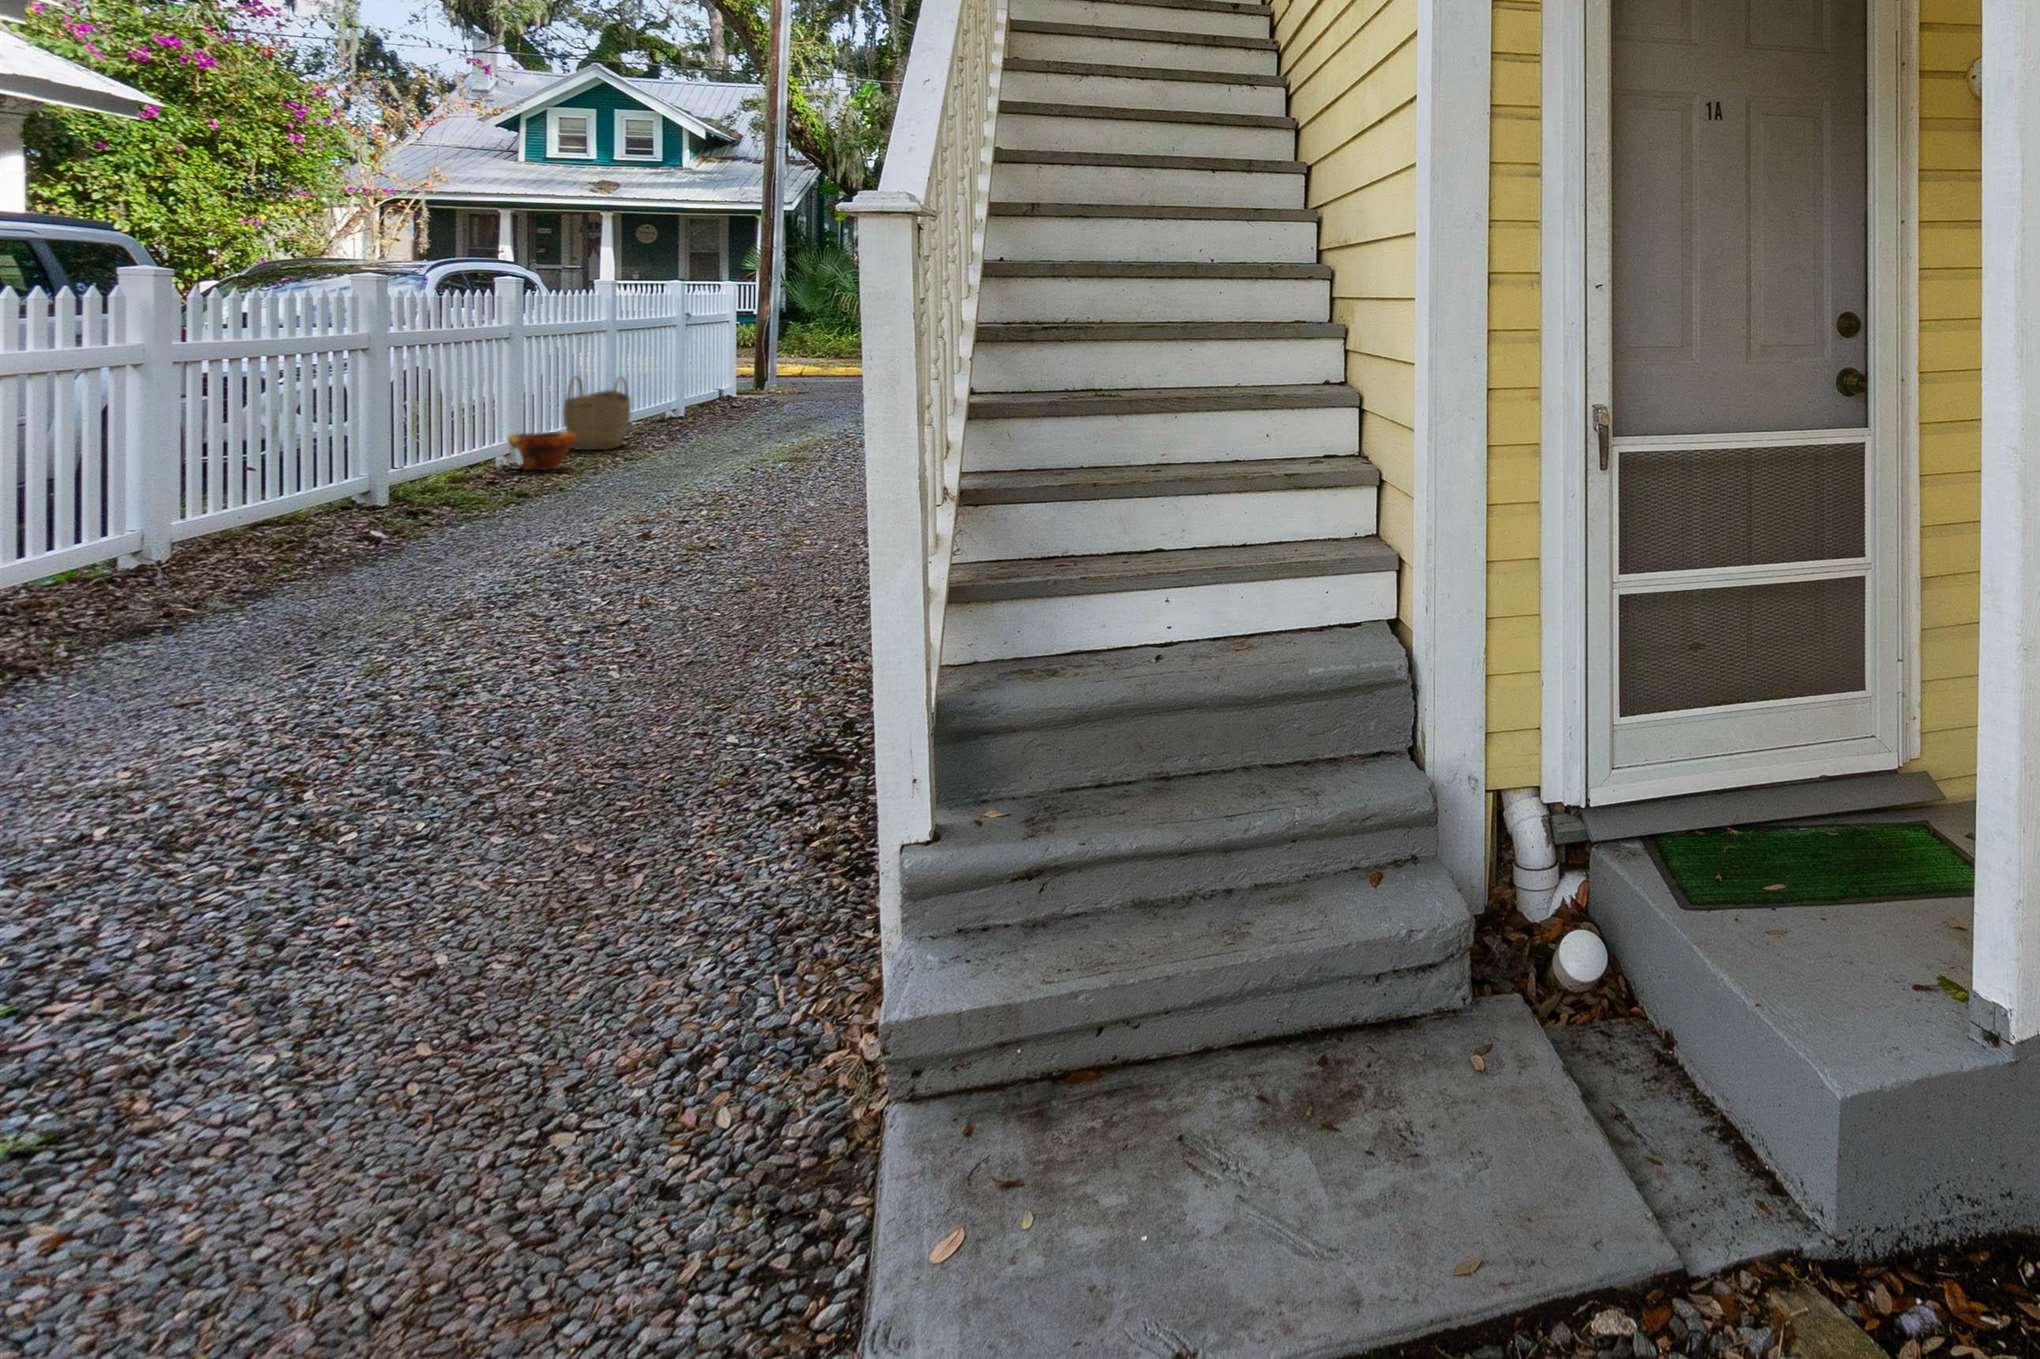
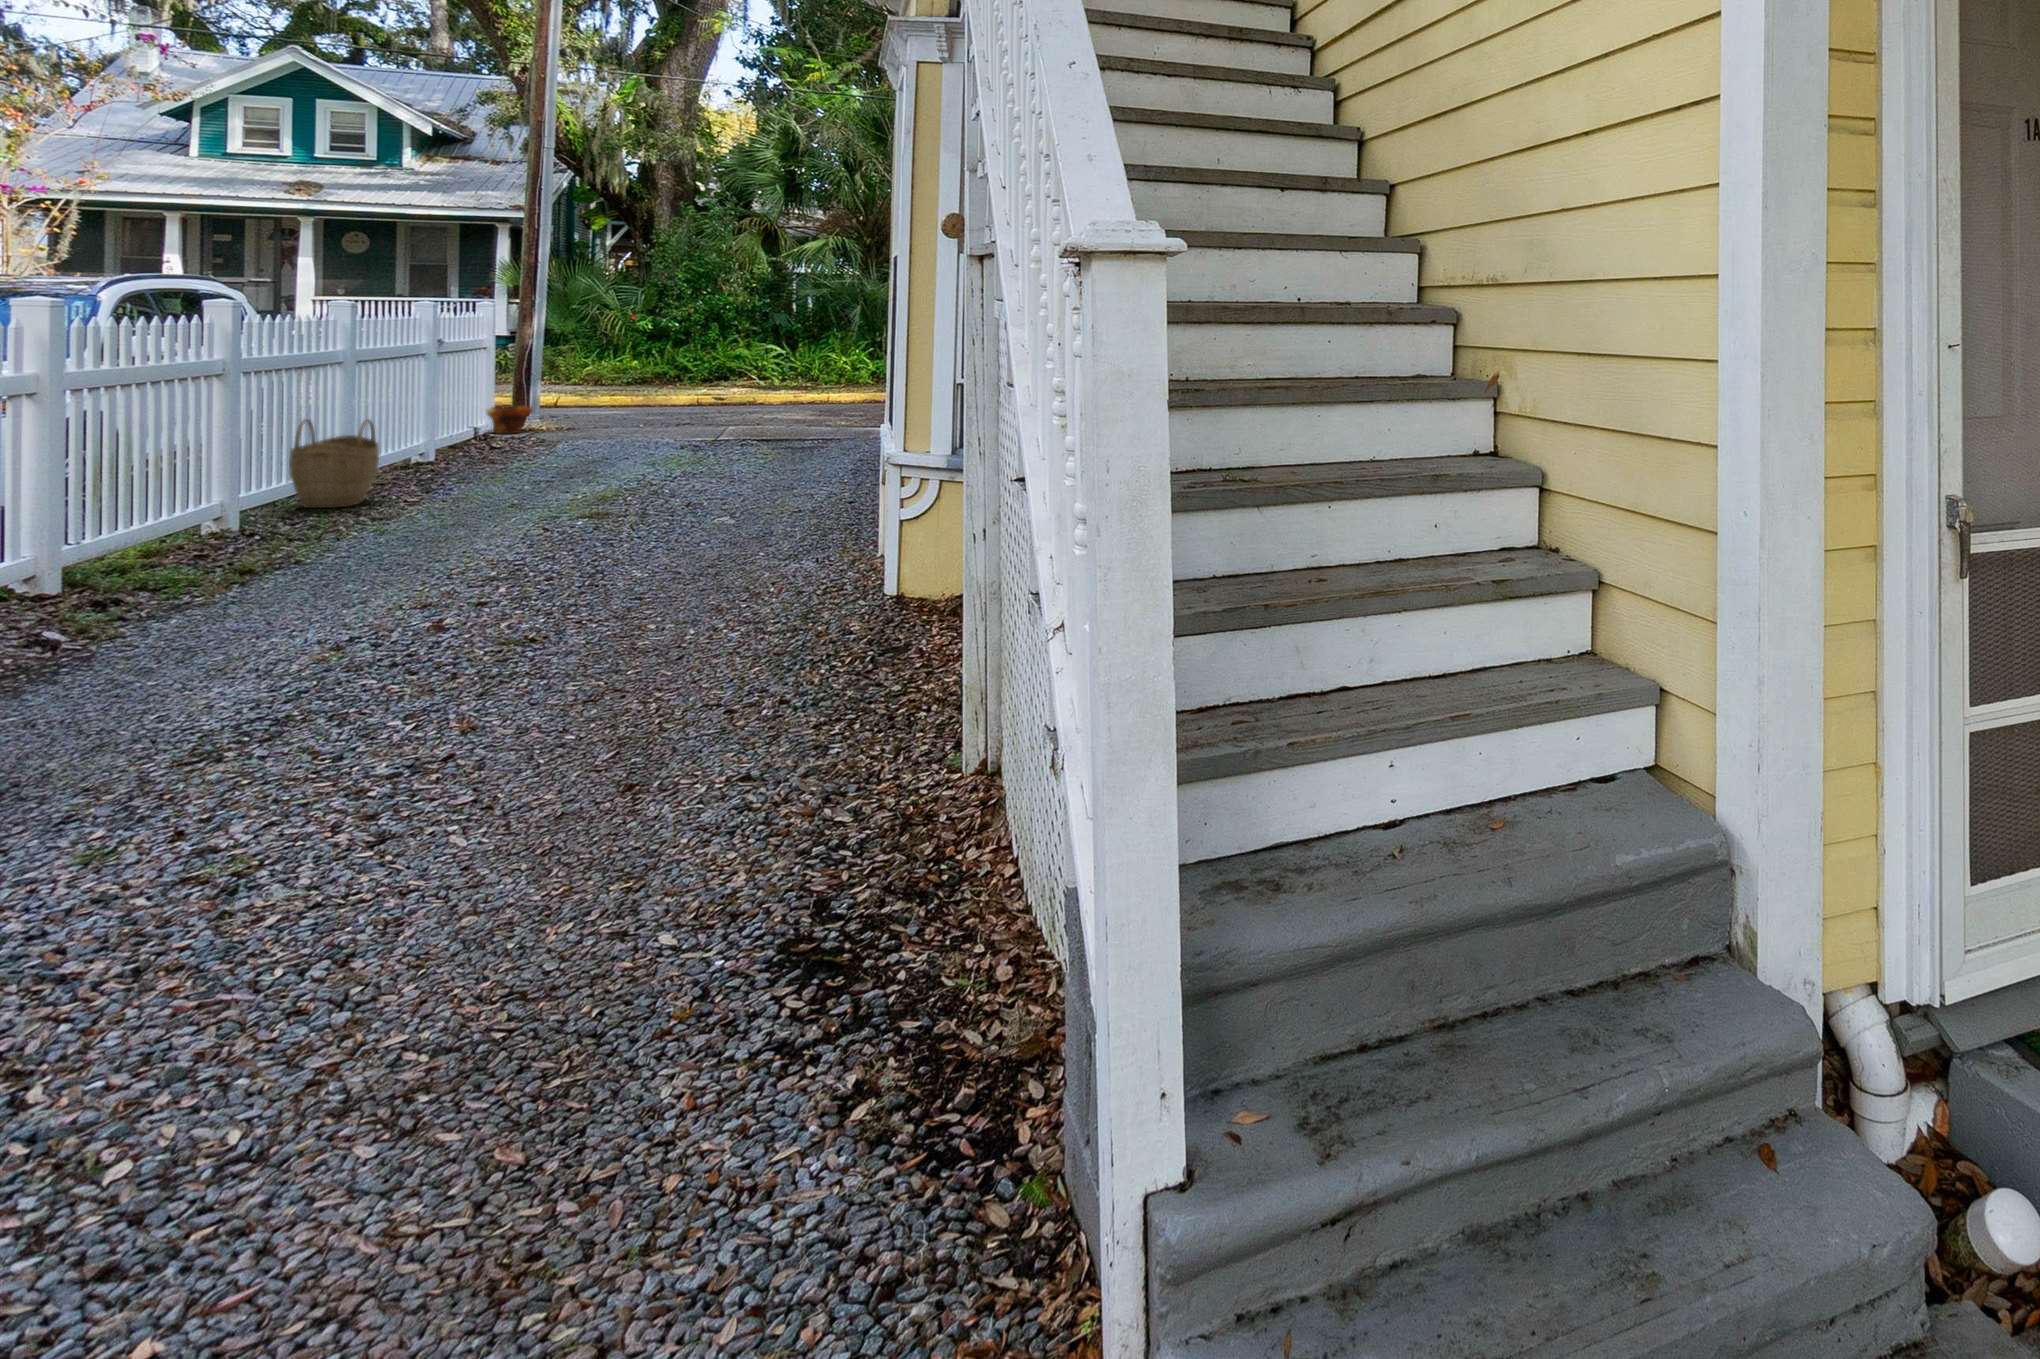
planter: present [507,432,576,470] -> present [487,406,533,433]

